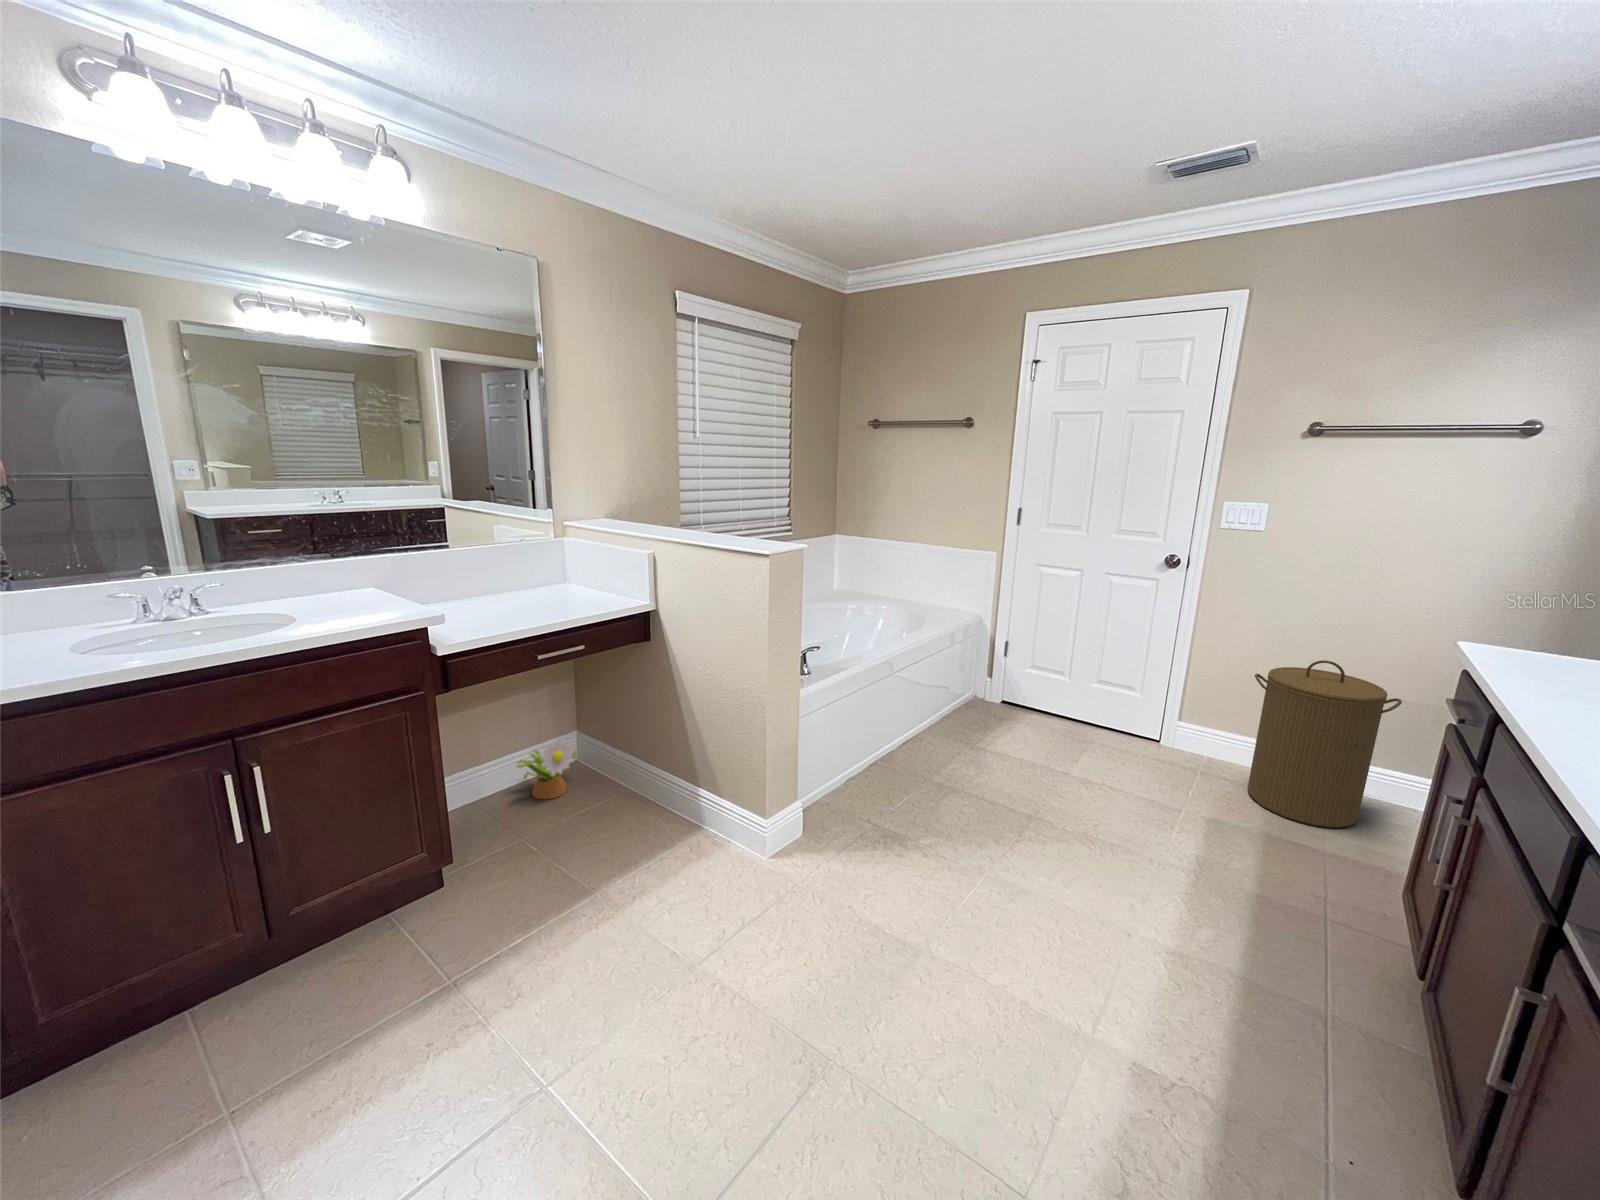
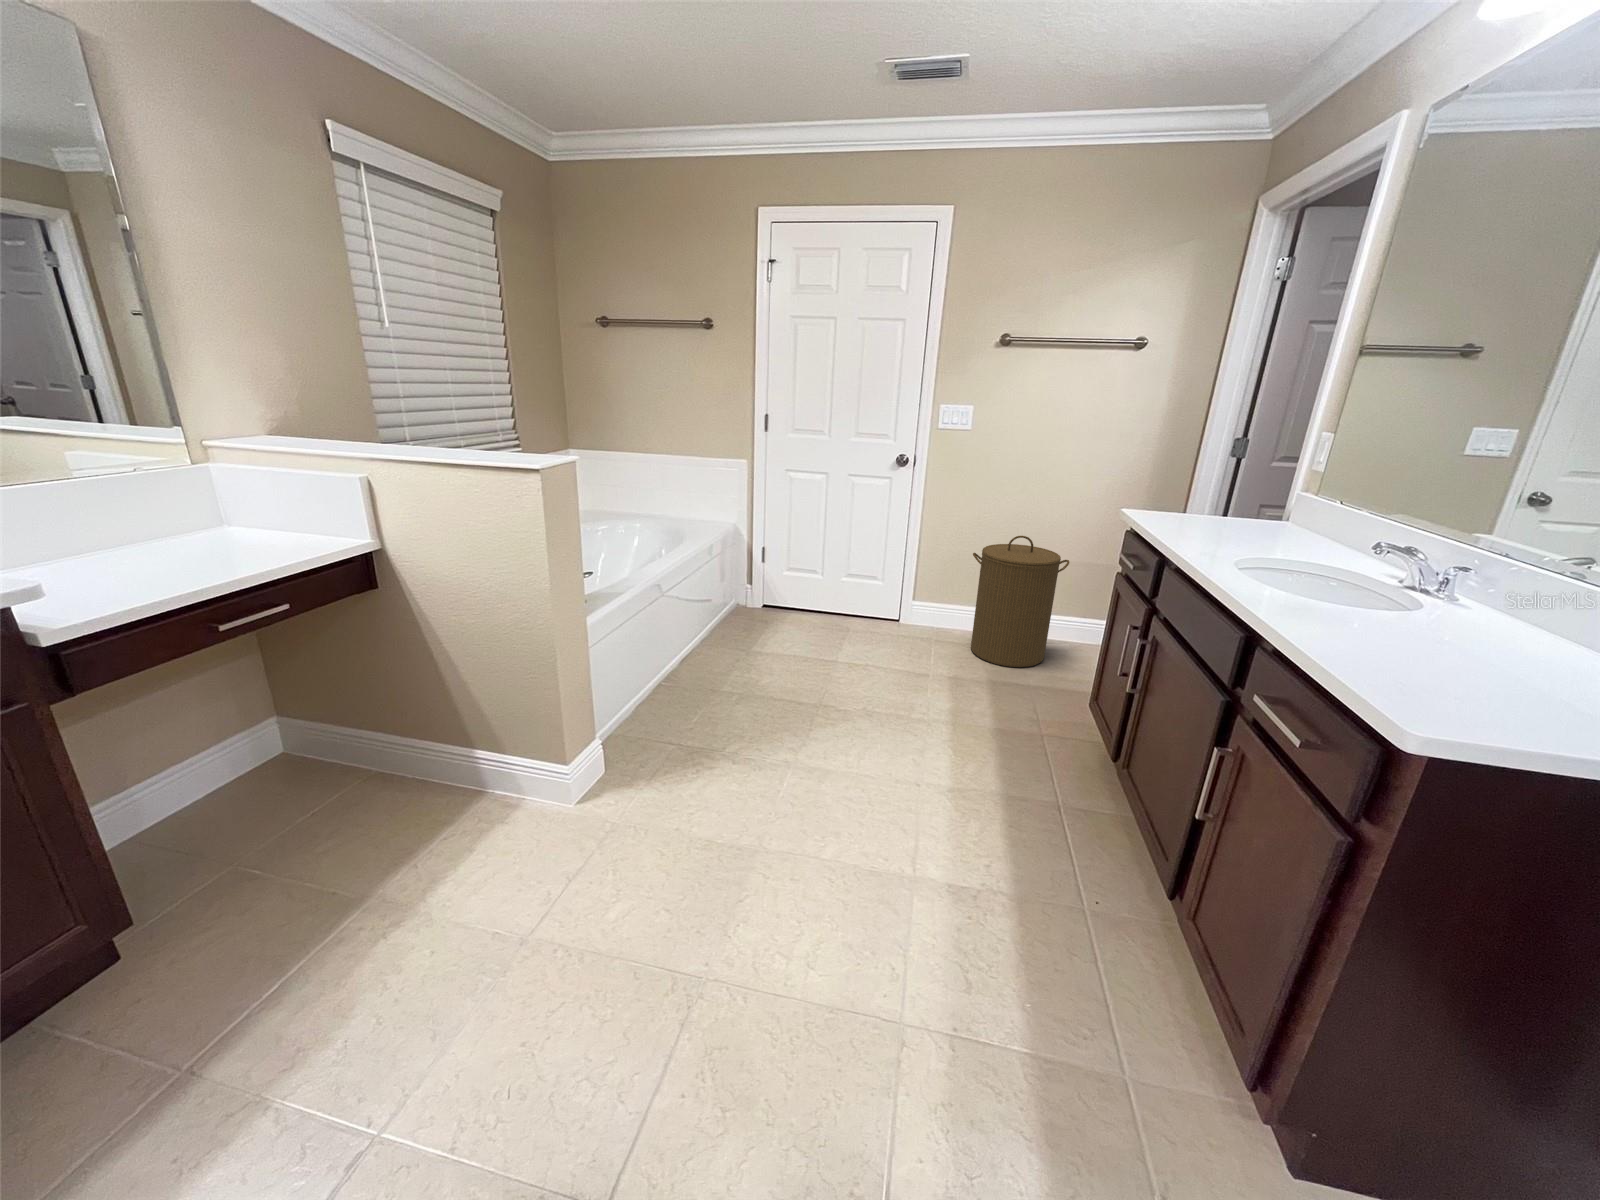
decorative plant: present [517,739,579,799] -> none [184,731,292,814]

